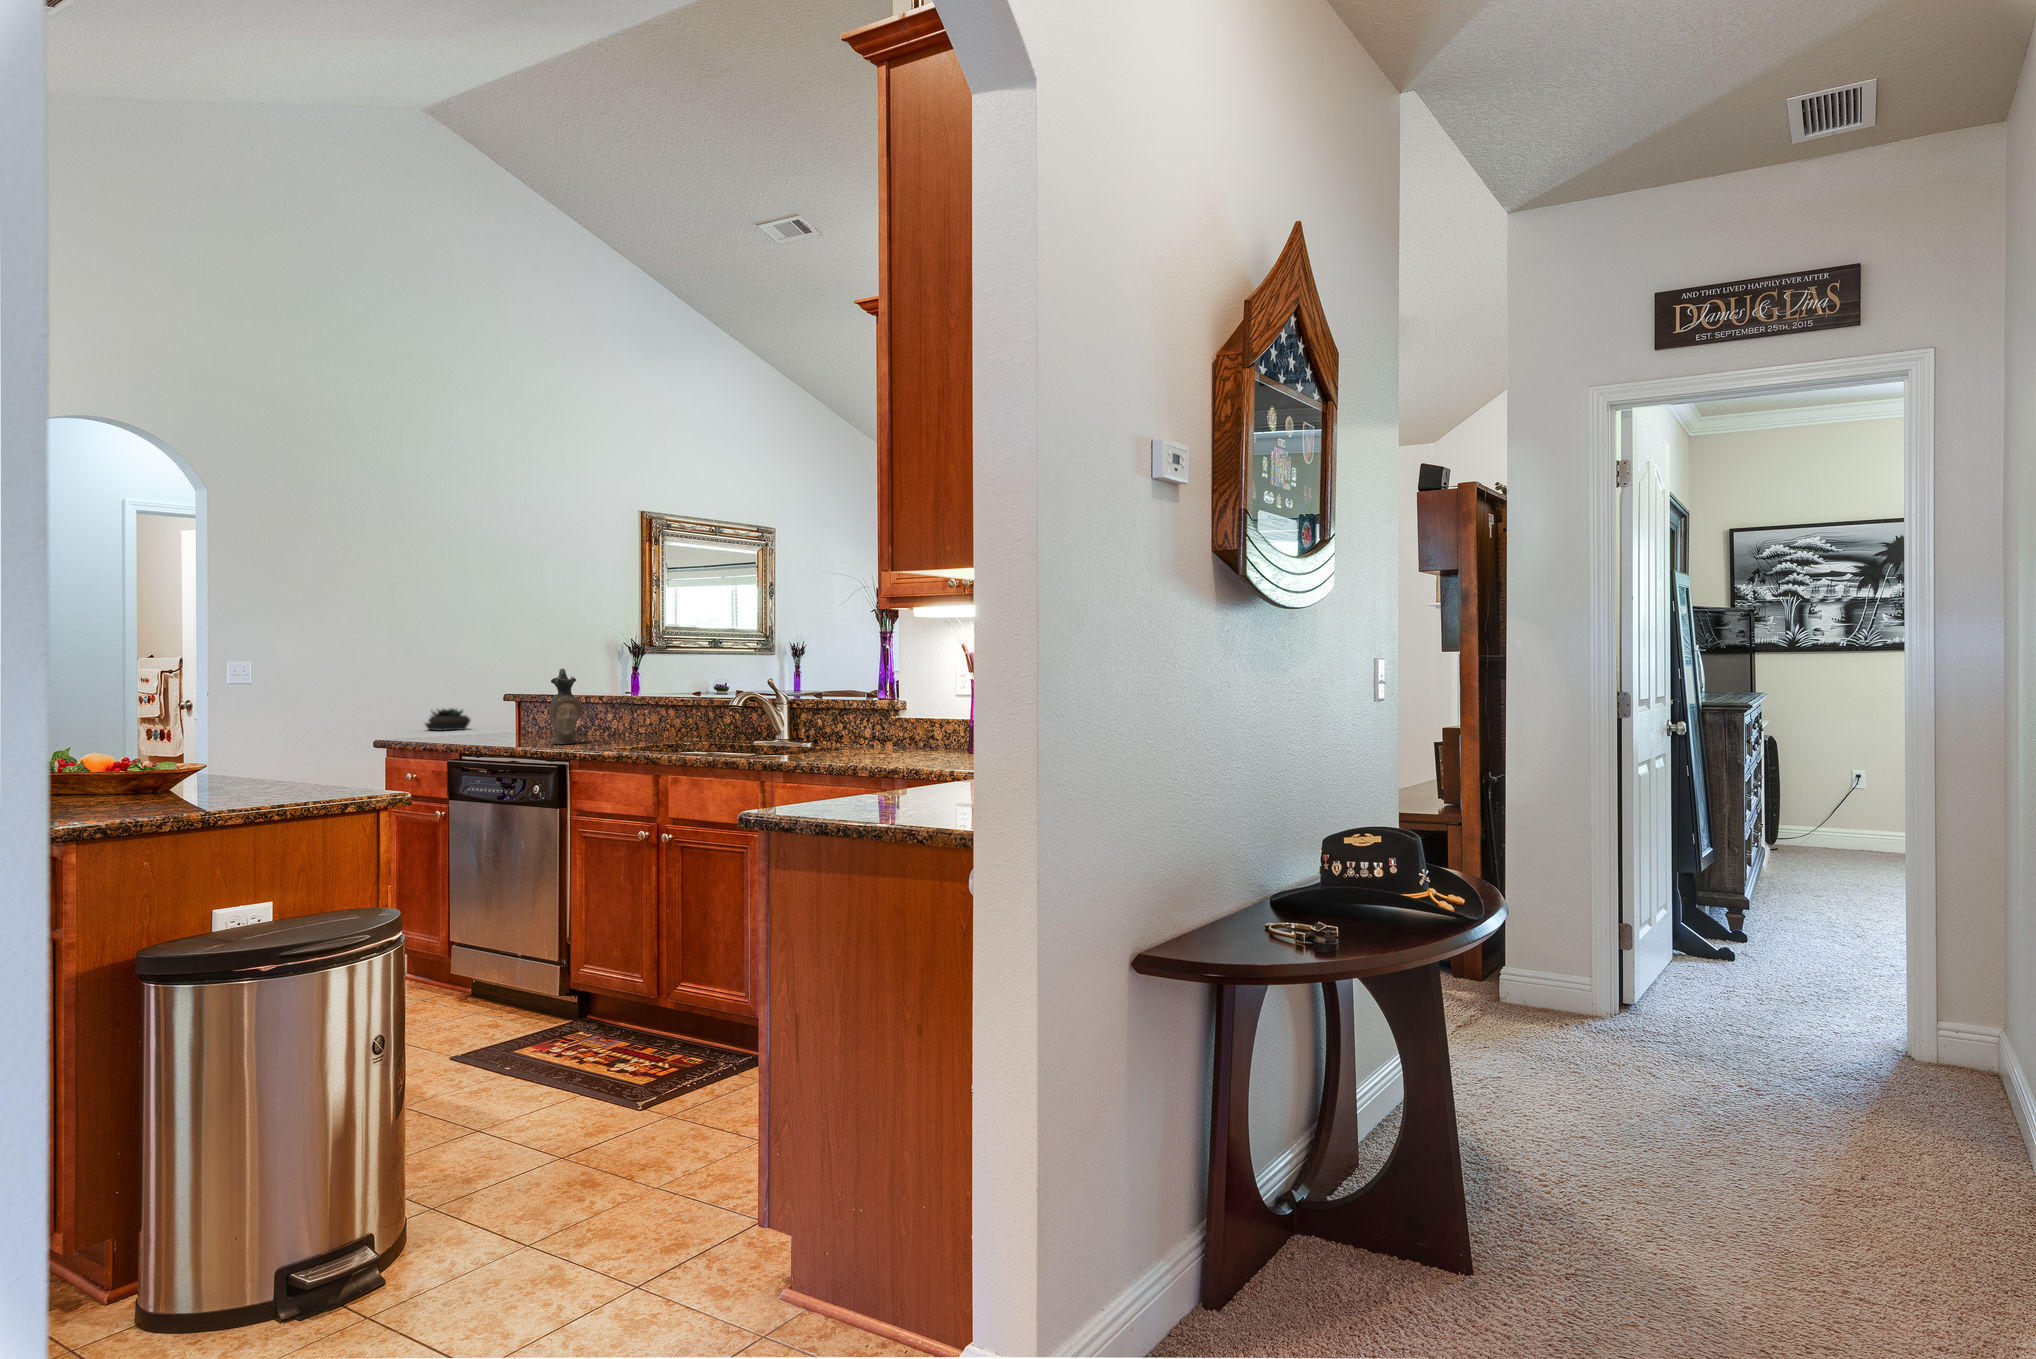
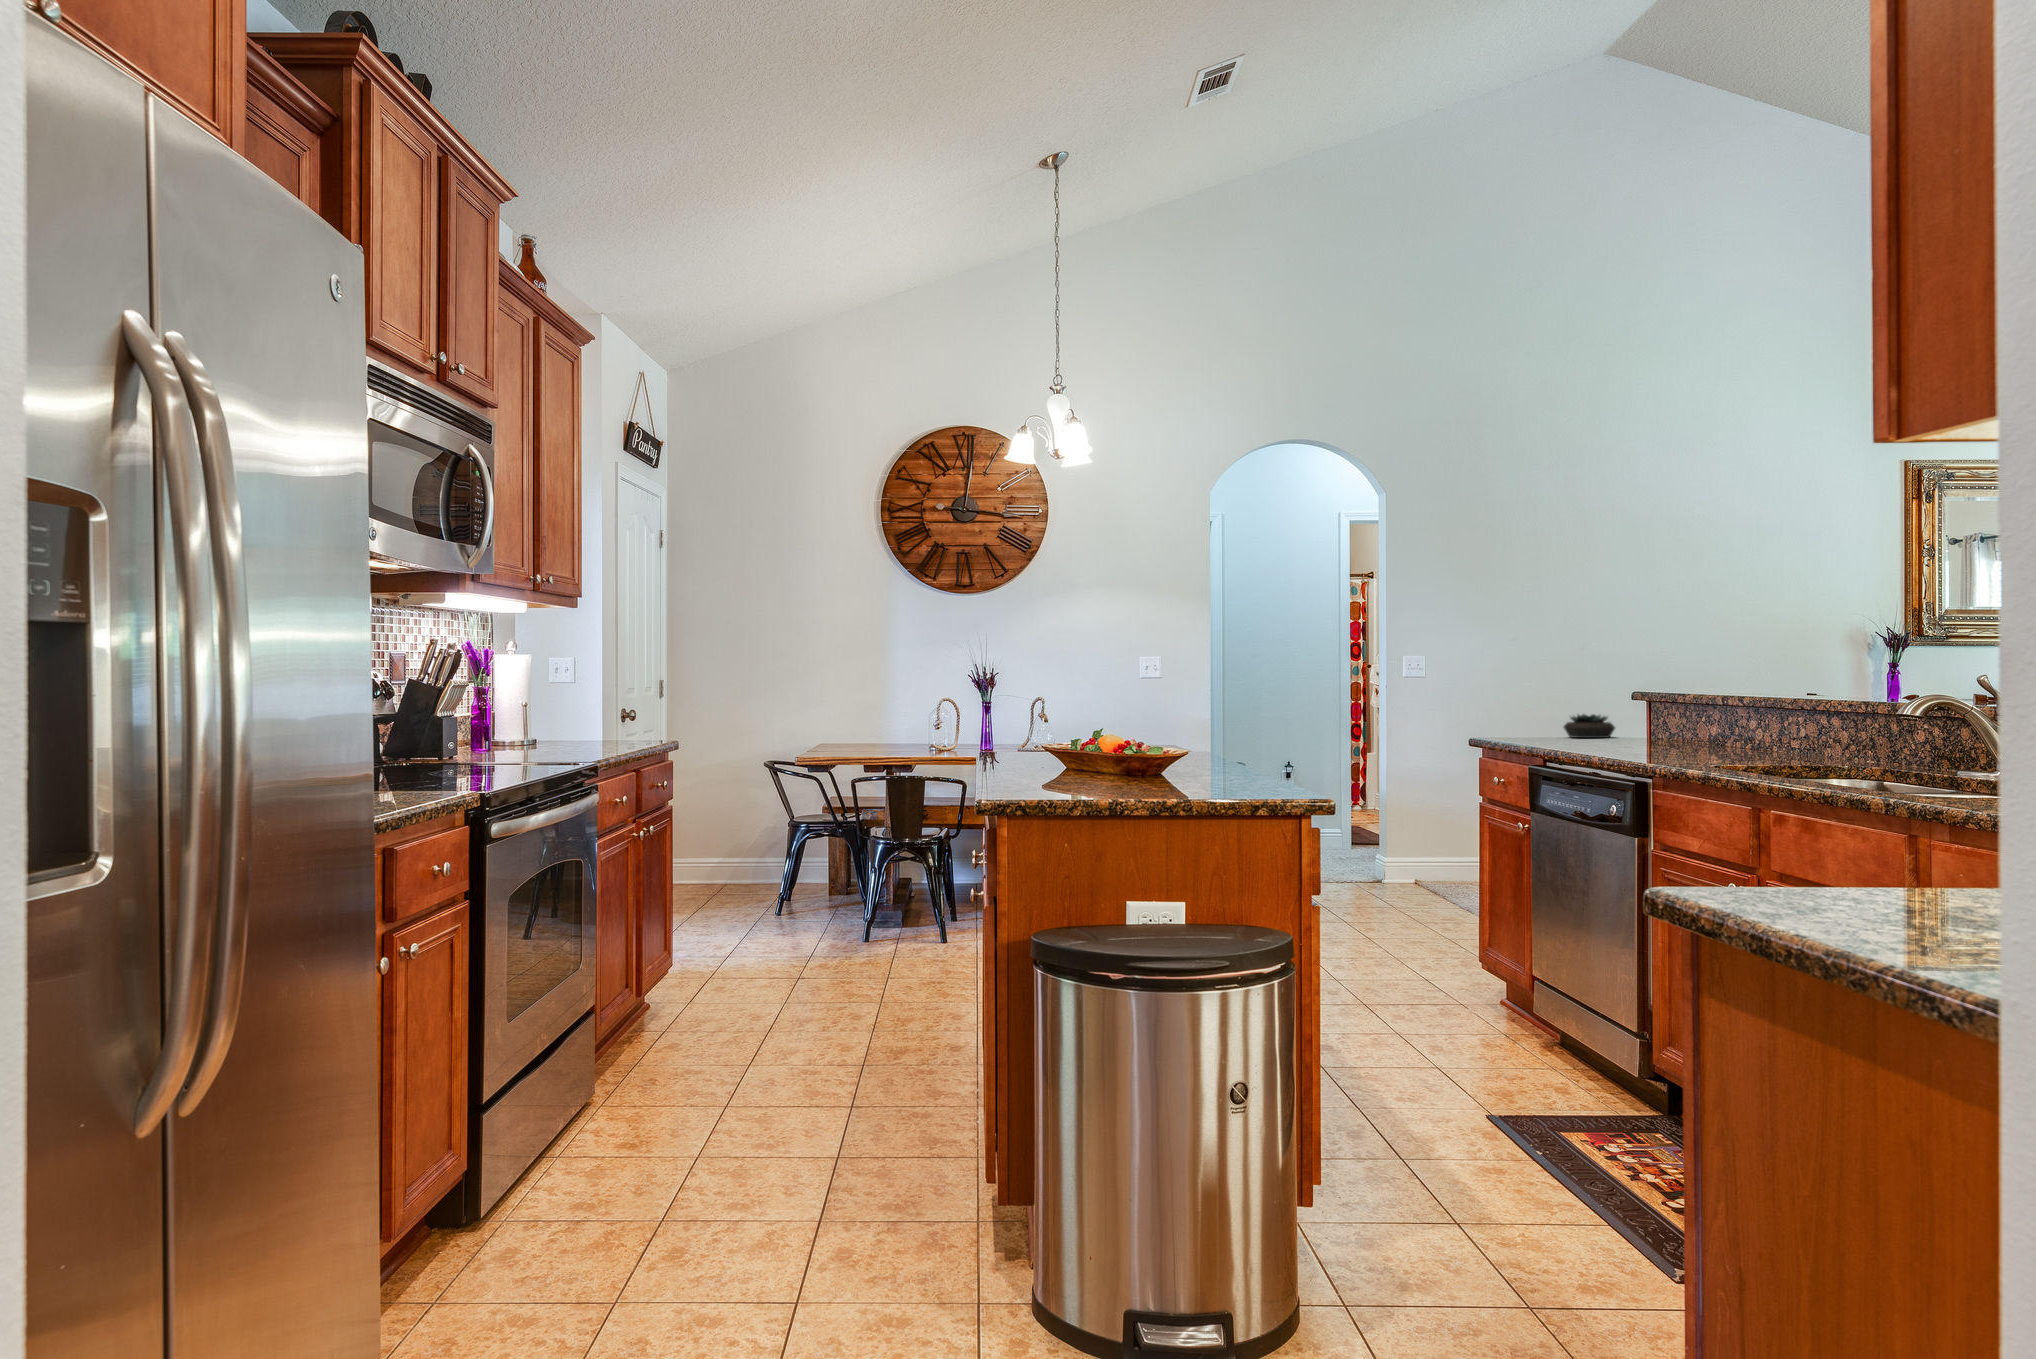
ceramic pitcher: present [550,668,583,744] -> none [1661,664,1706,757]

